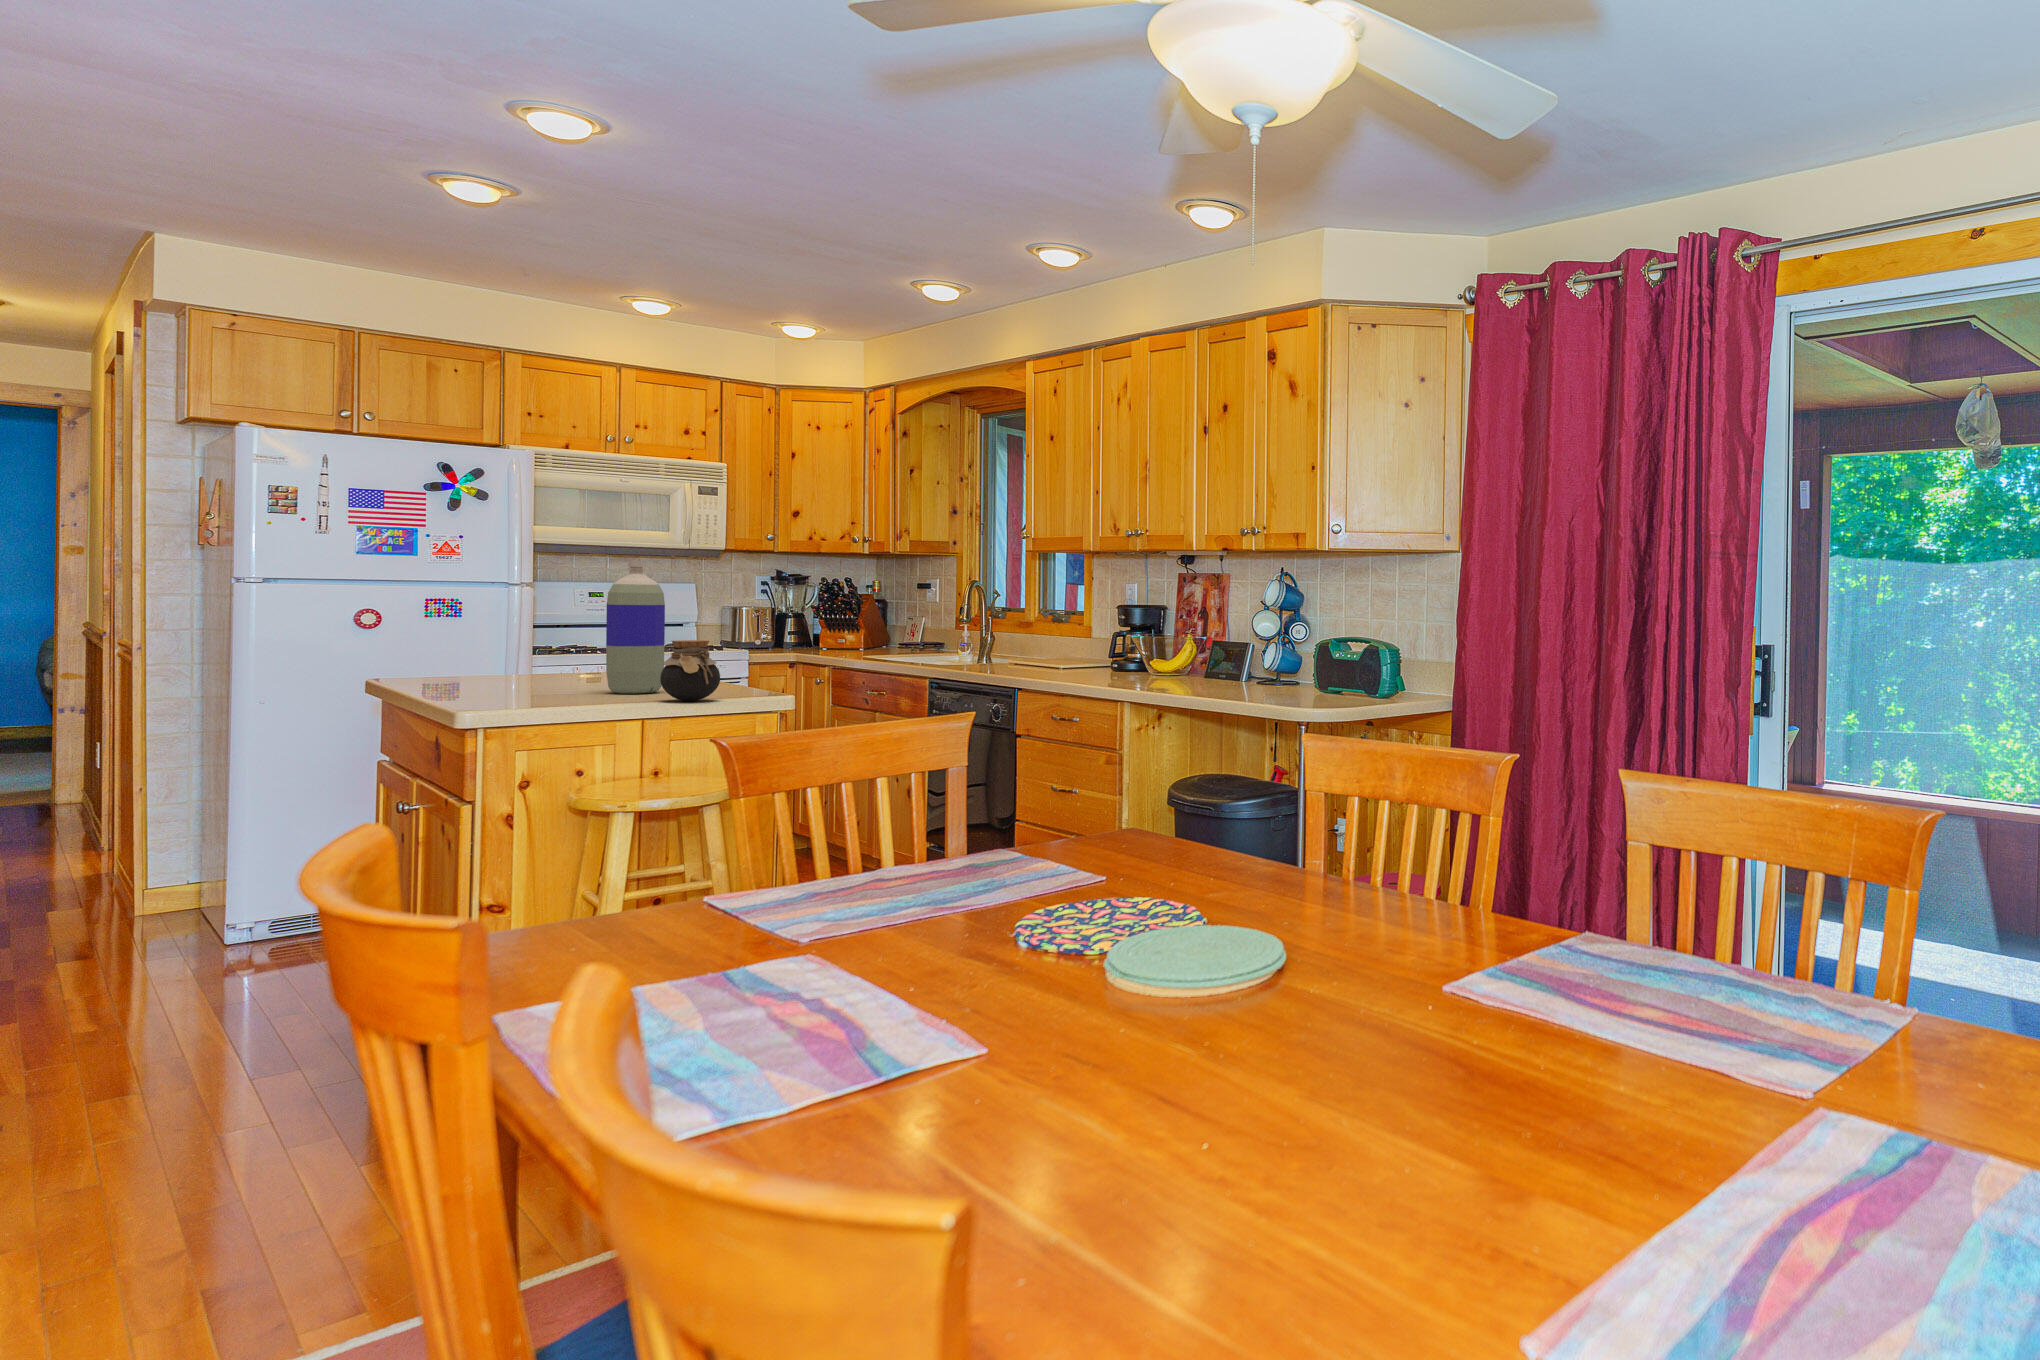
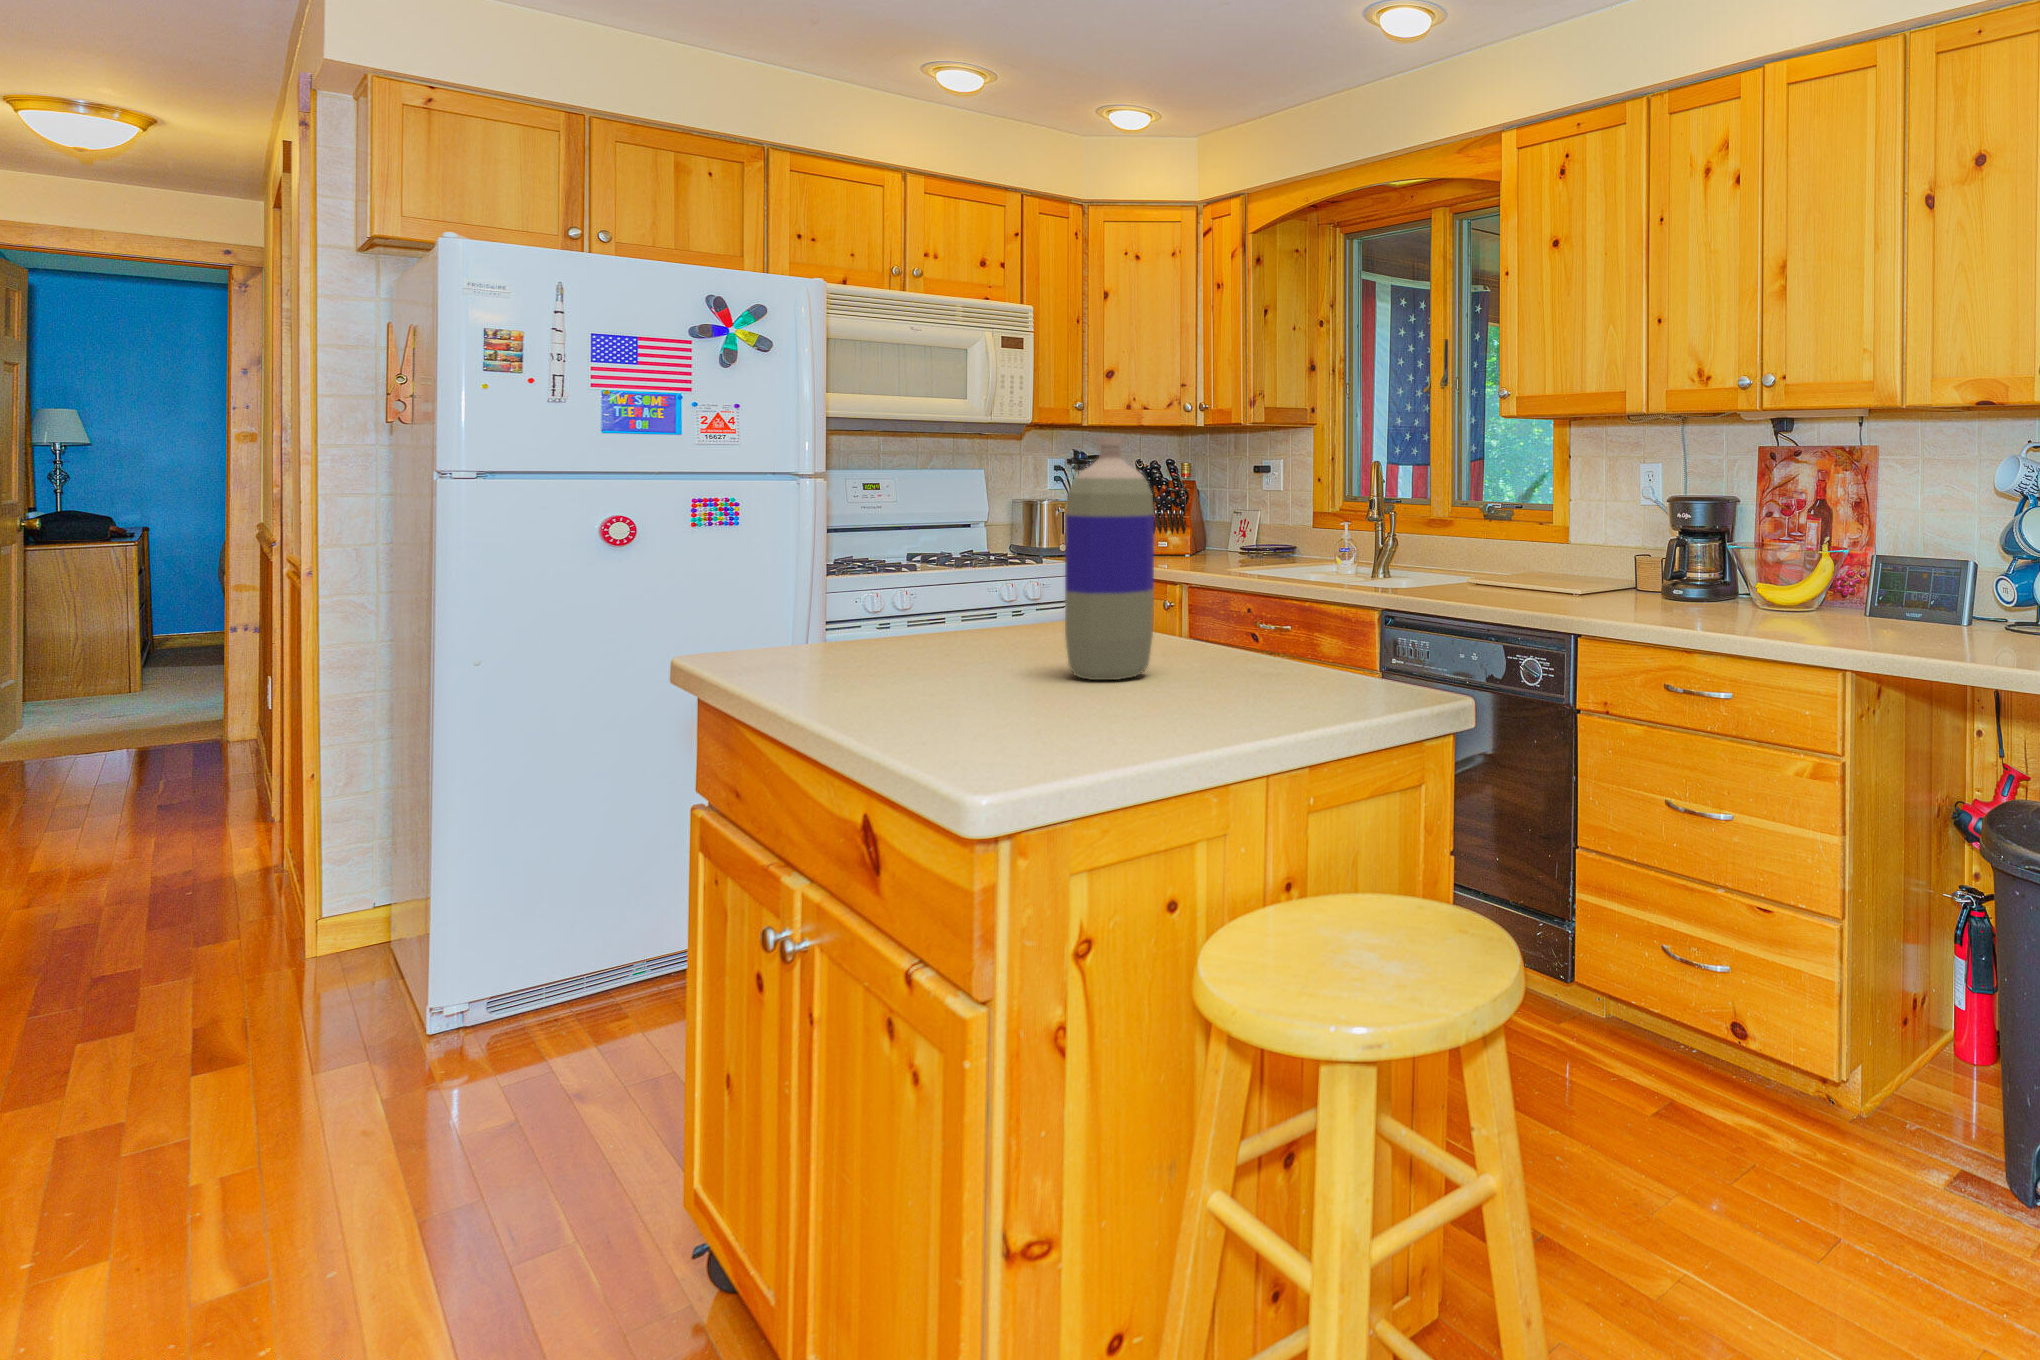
jar: present [660,640,720,701] -> none [1208,586,1308,707]

